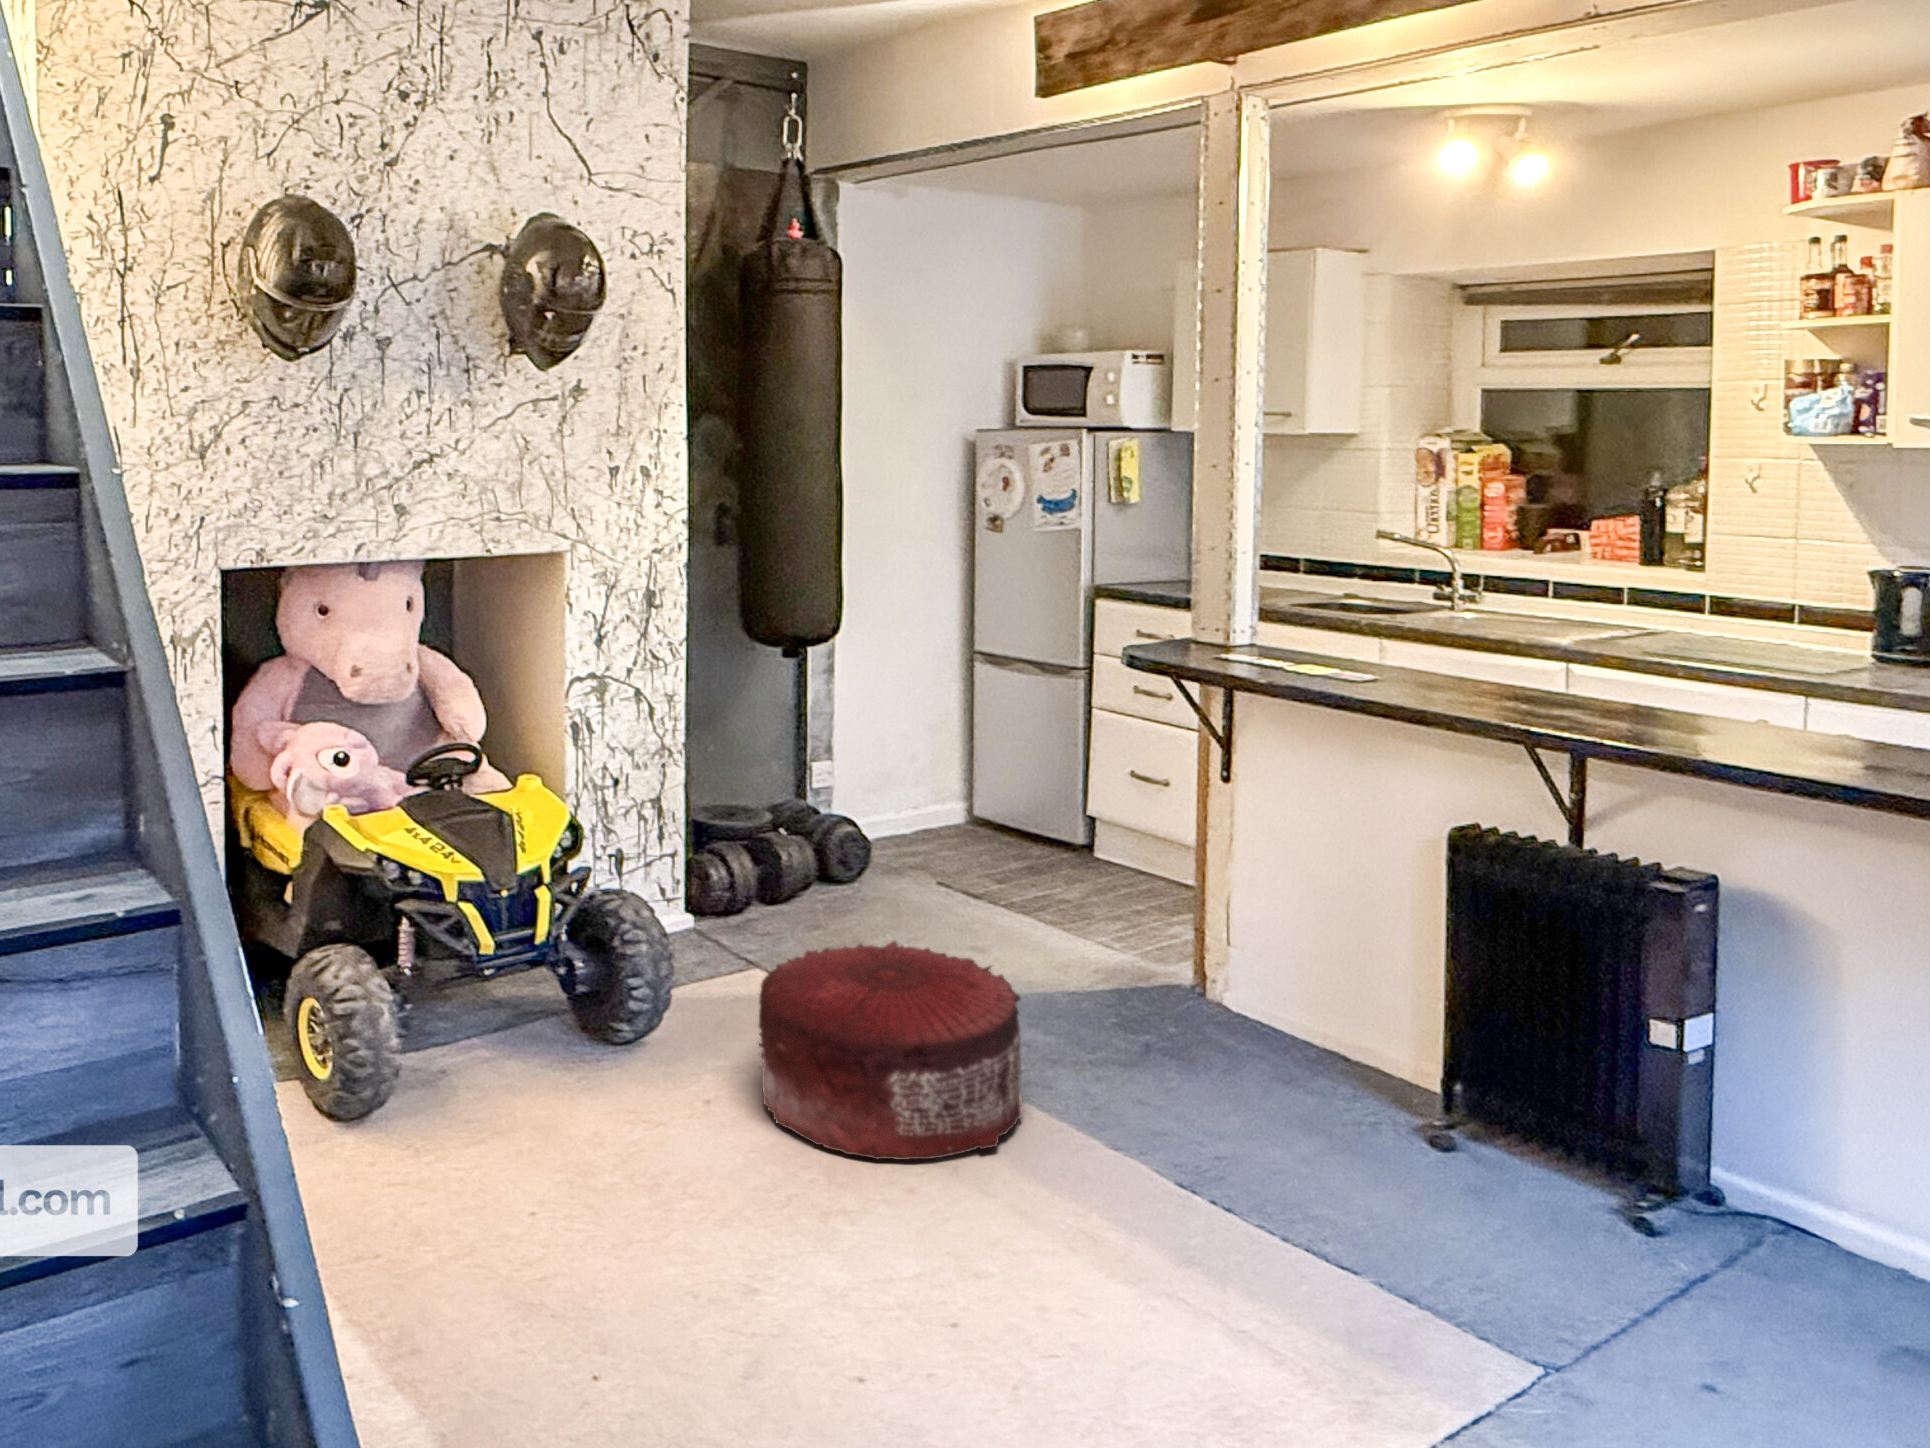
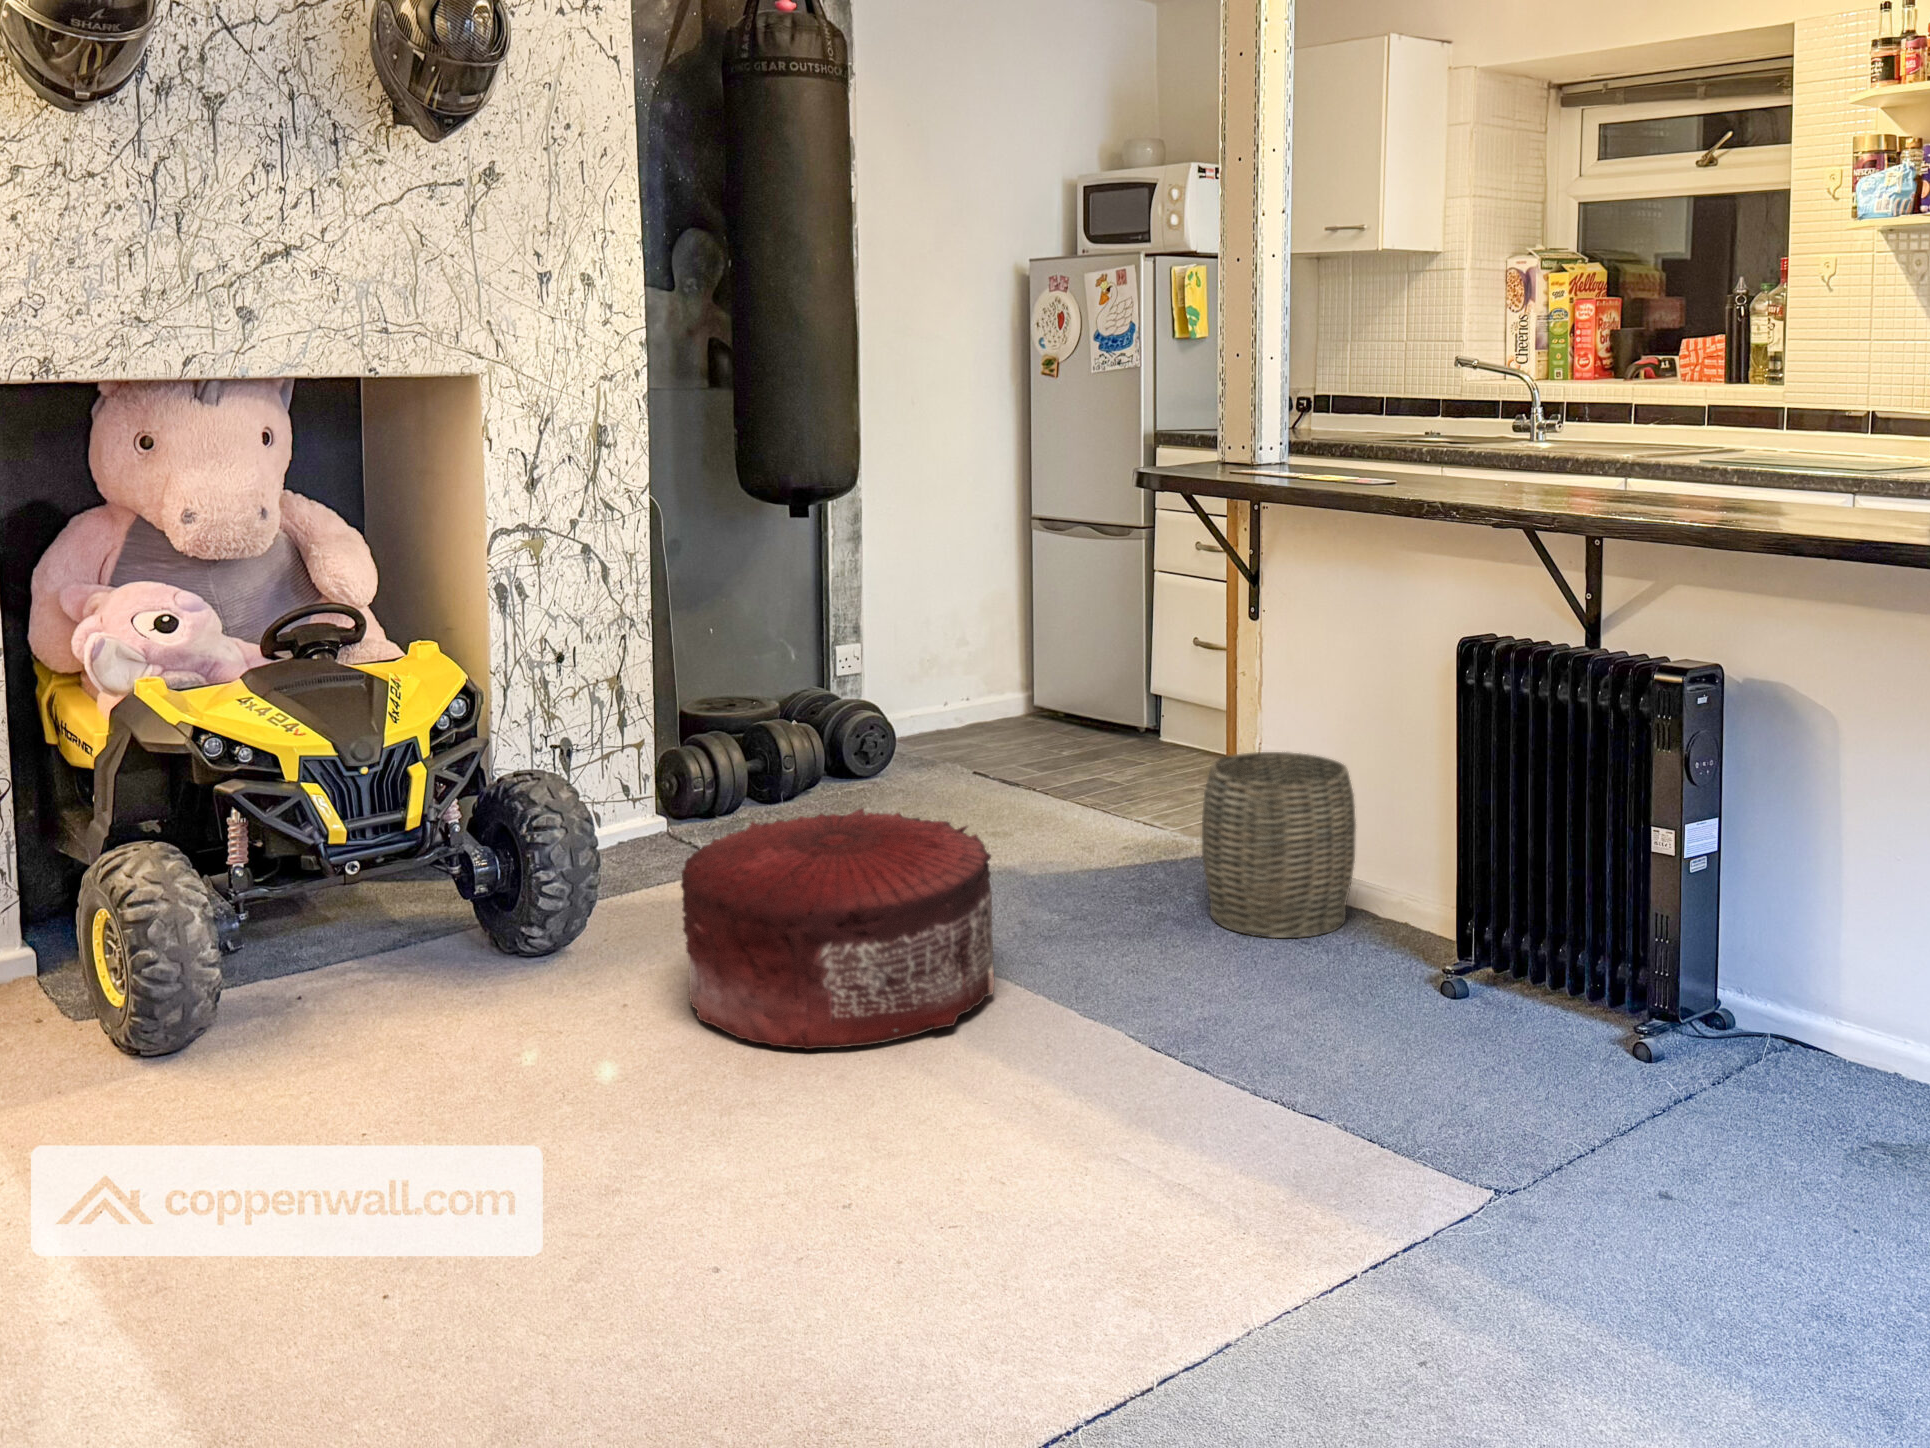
woven basket: none [1186,905,1330,1079] -> present [1202,752,1356,938]

